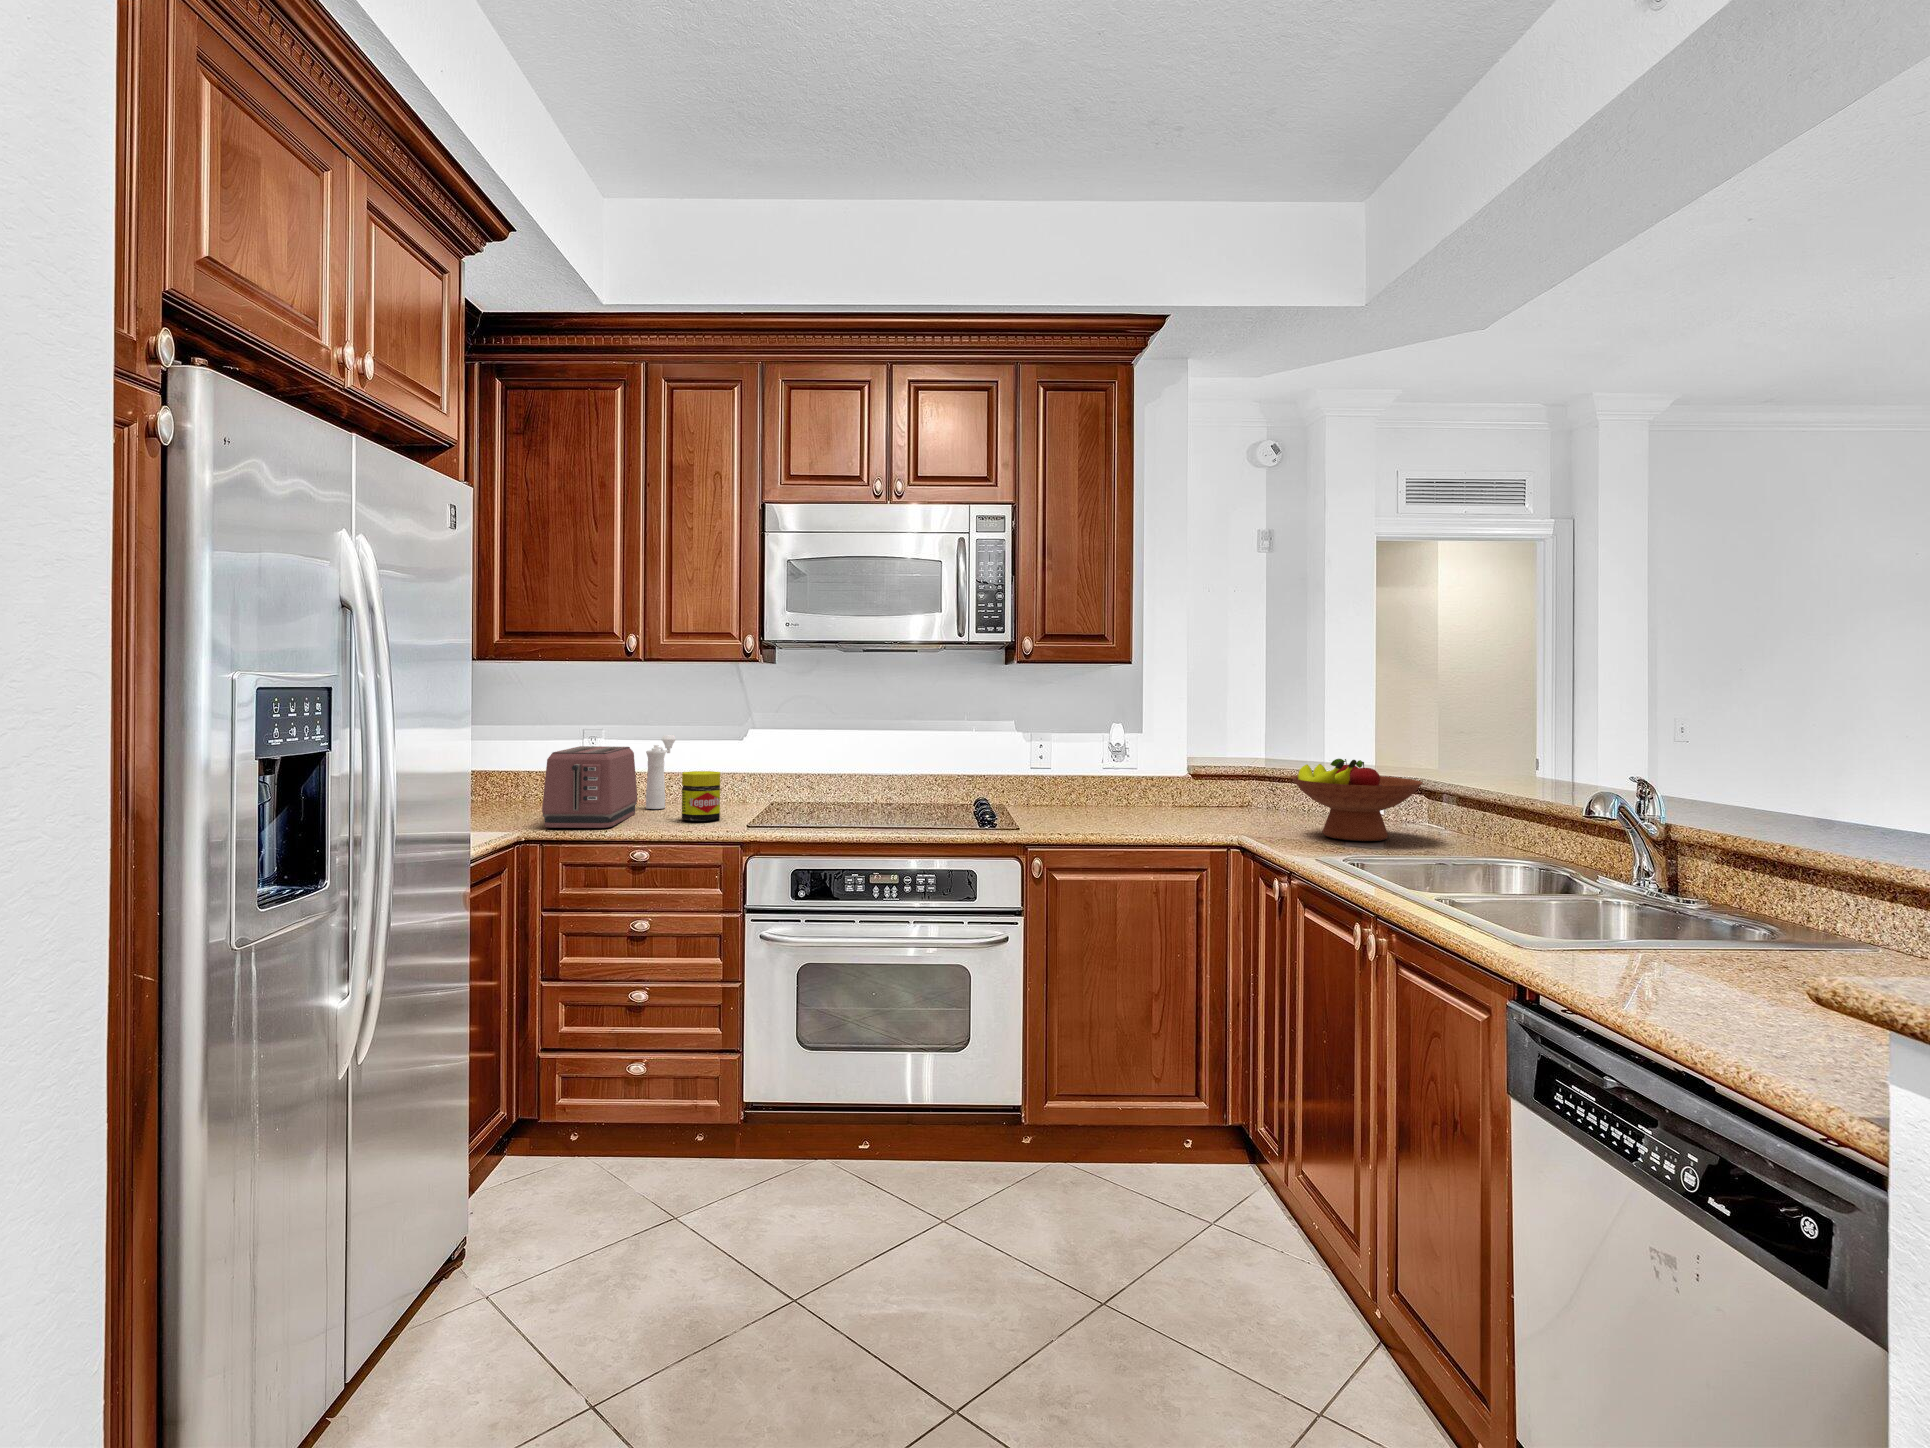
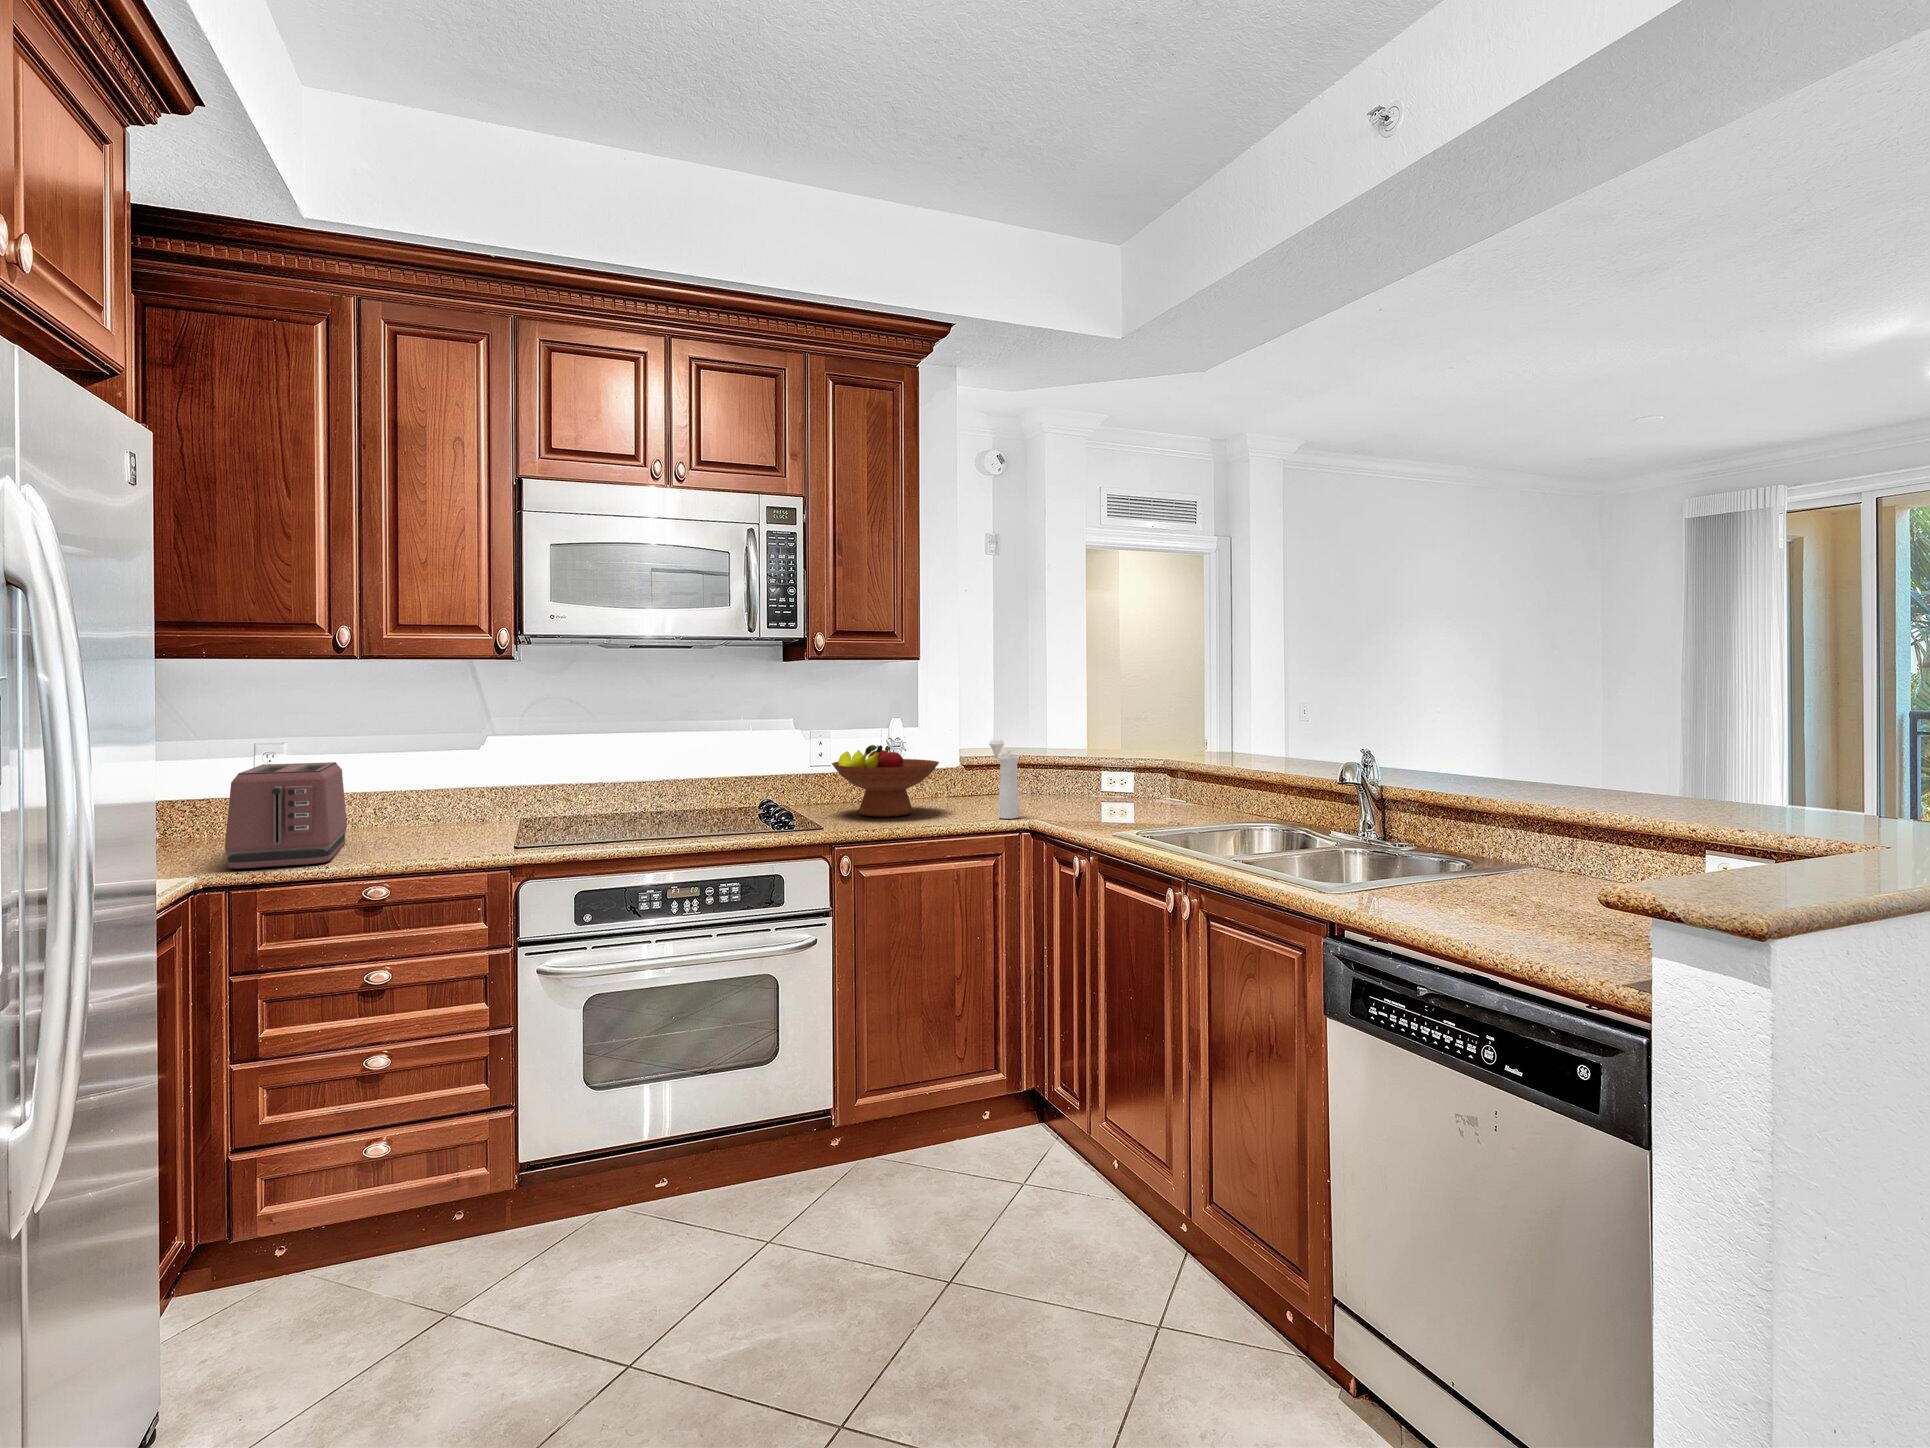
pepper mill: present [646,735,676,809] -> present [989,739,1019,819]
fruit bowl: present [1291,759,1423,841] -> present [832,745,939,816]
jar: present [682,771,720,821] -> none [418,787,469,846]

